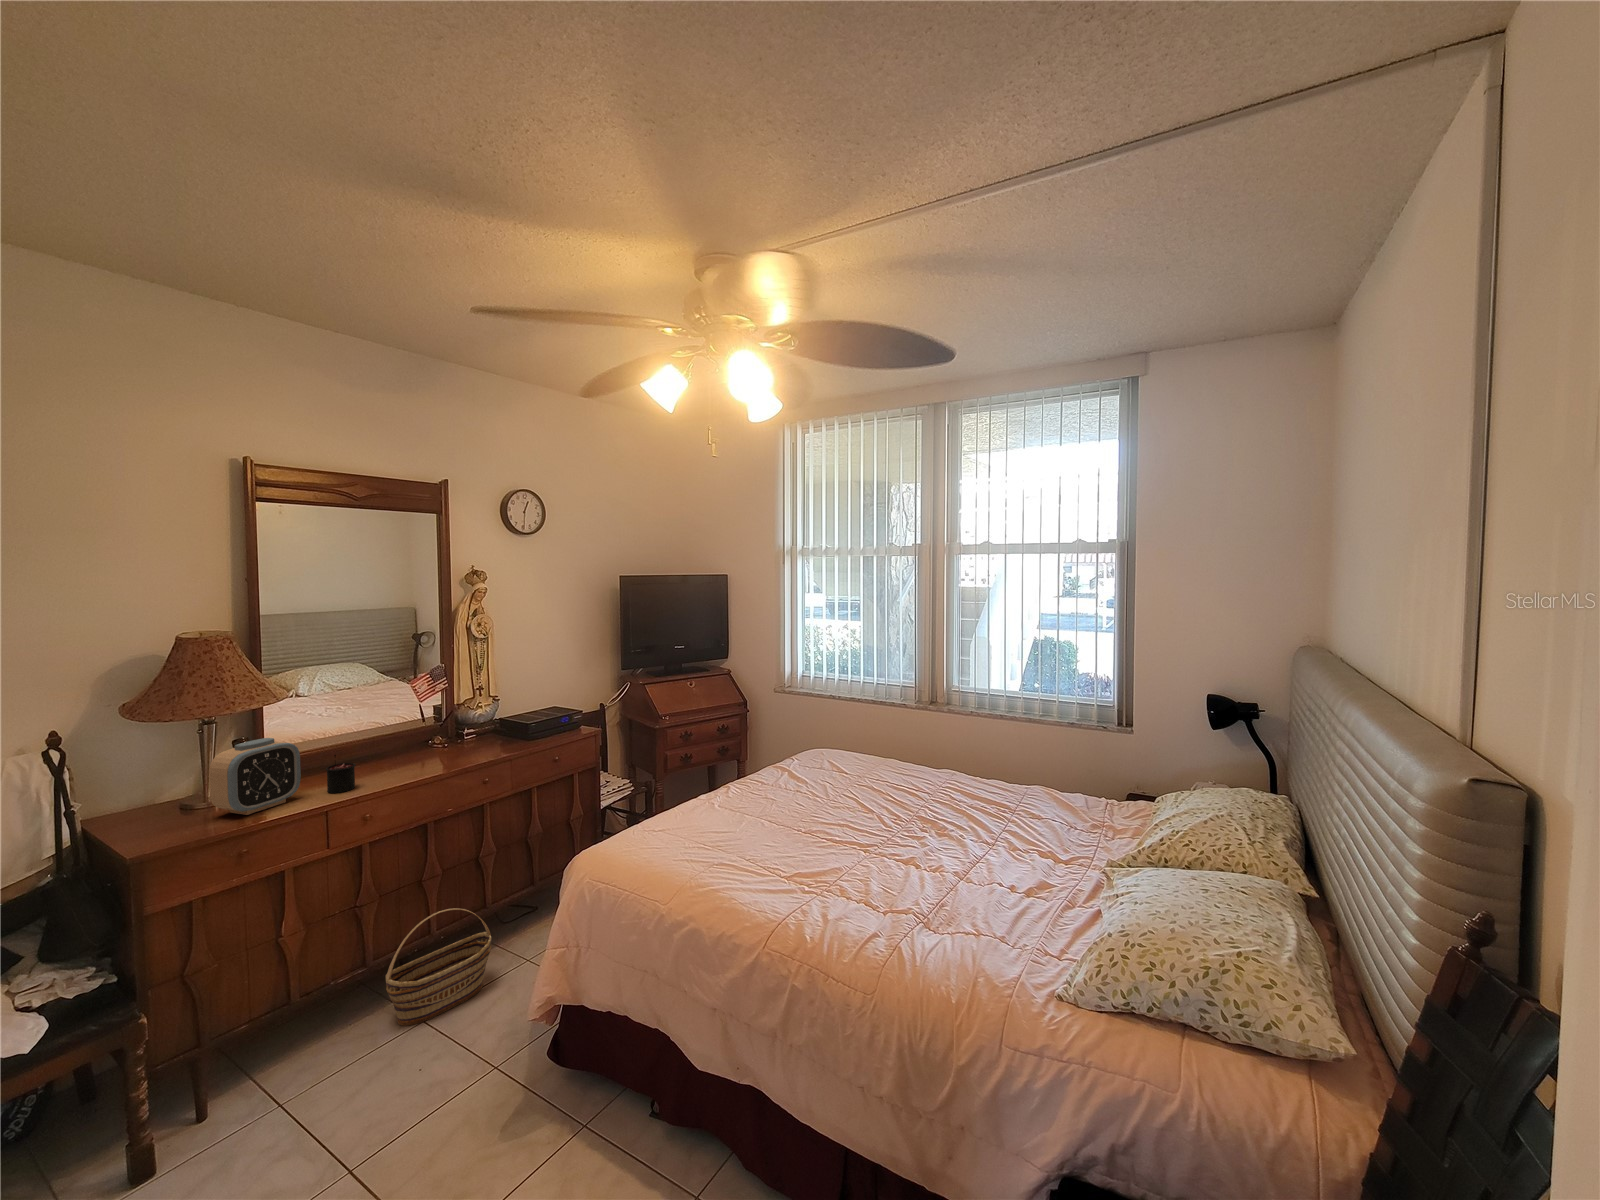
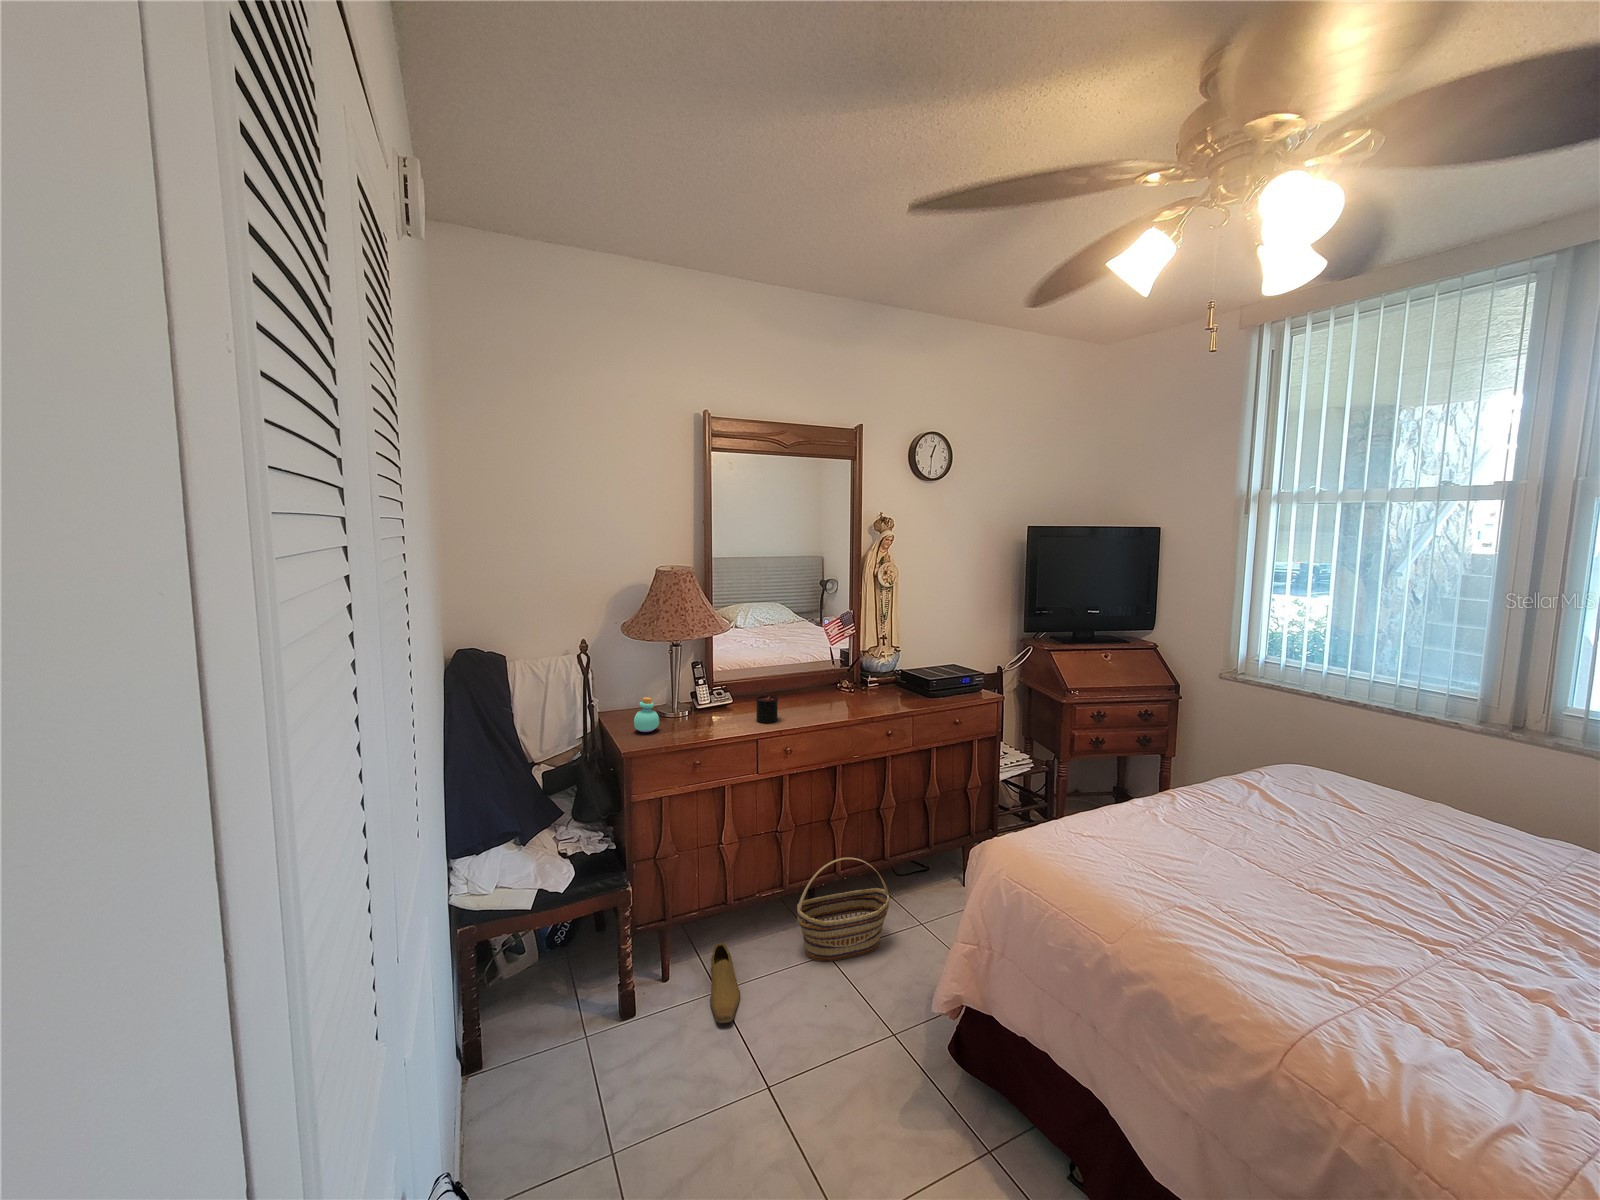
alarm clock: present [209,738,301,815] -> none [675,664,737,730]
perfume bottle: none [143,789,185,831] -> present [634,697,659,732]
shoe: none [271,1046,313,1127] -> present [710,943,740,1023]

